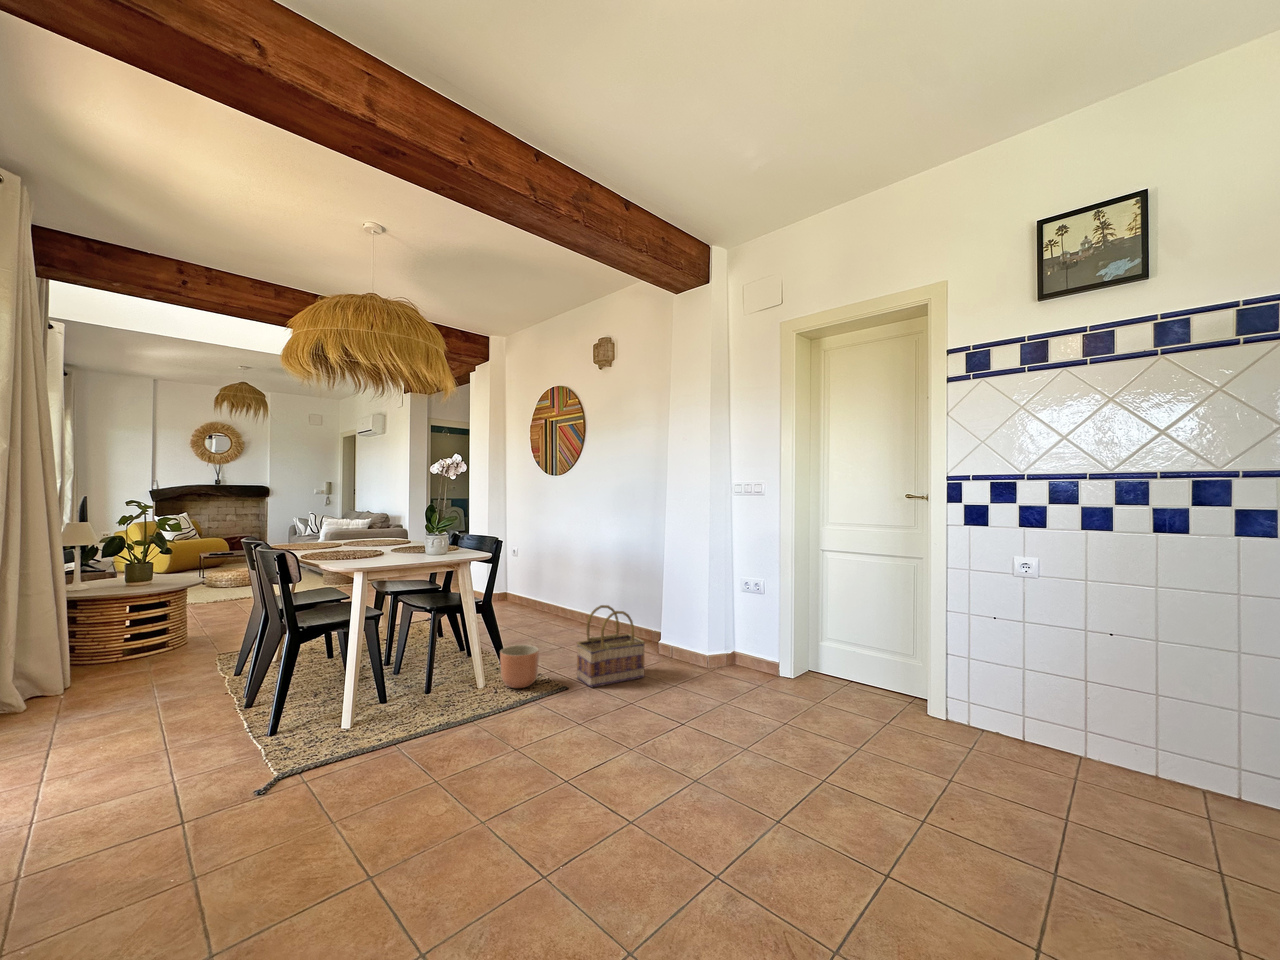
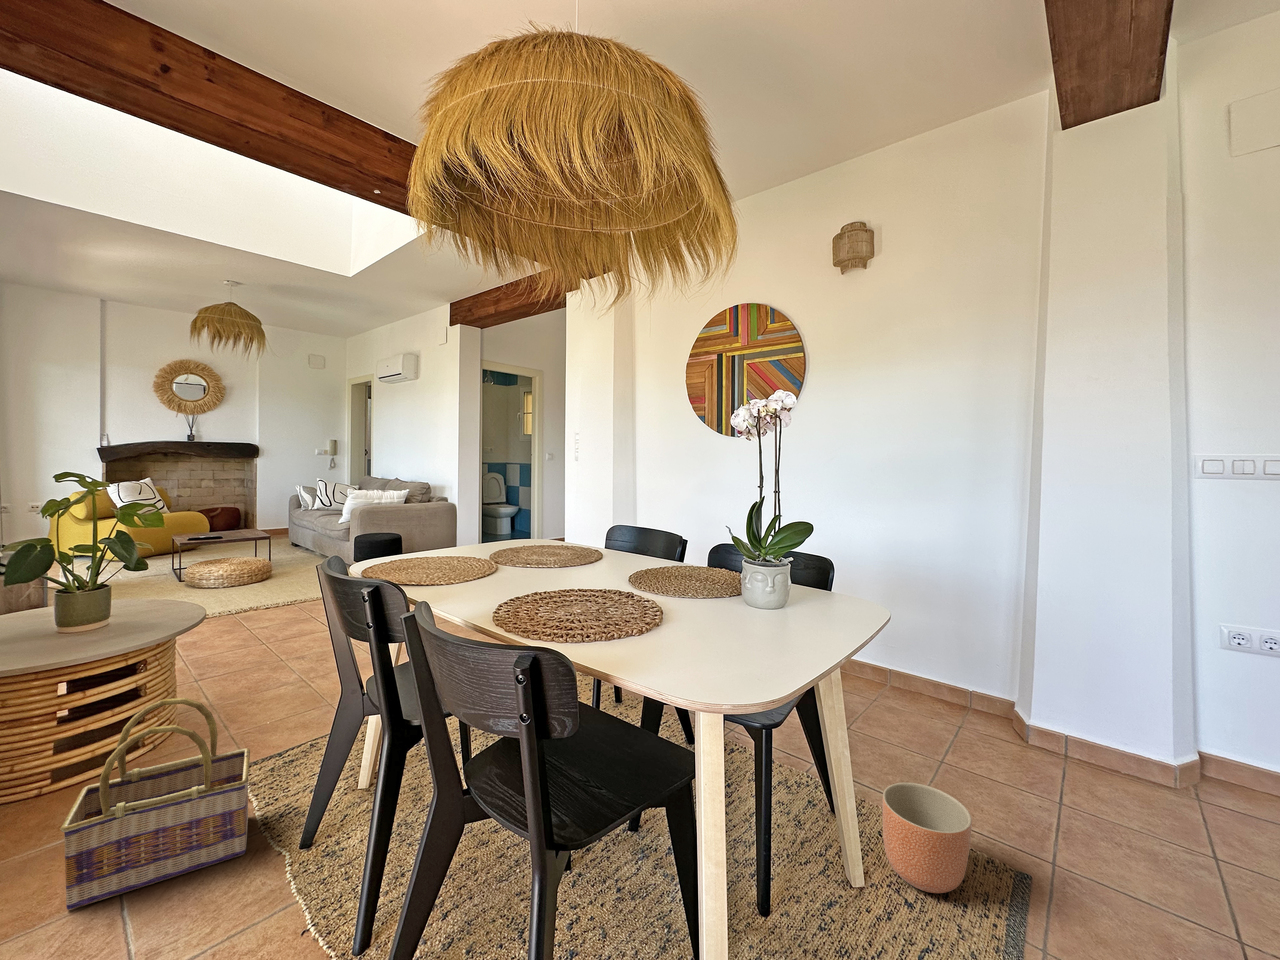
basket: present [576,605,645,687] -> present [60,698,250,910]

